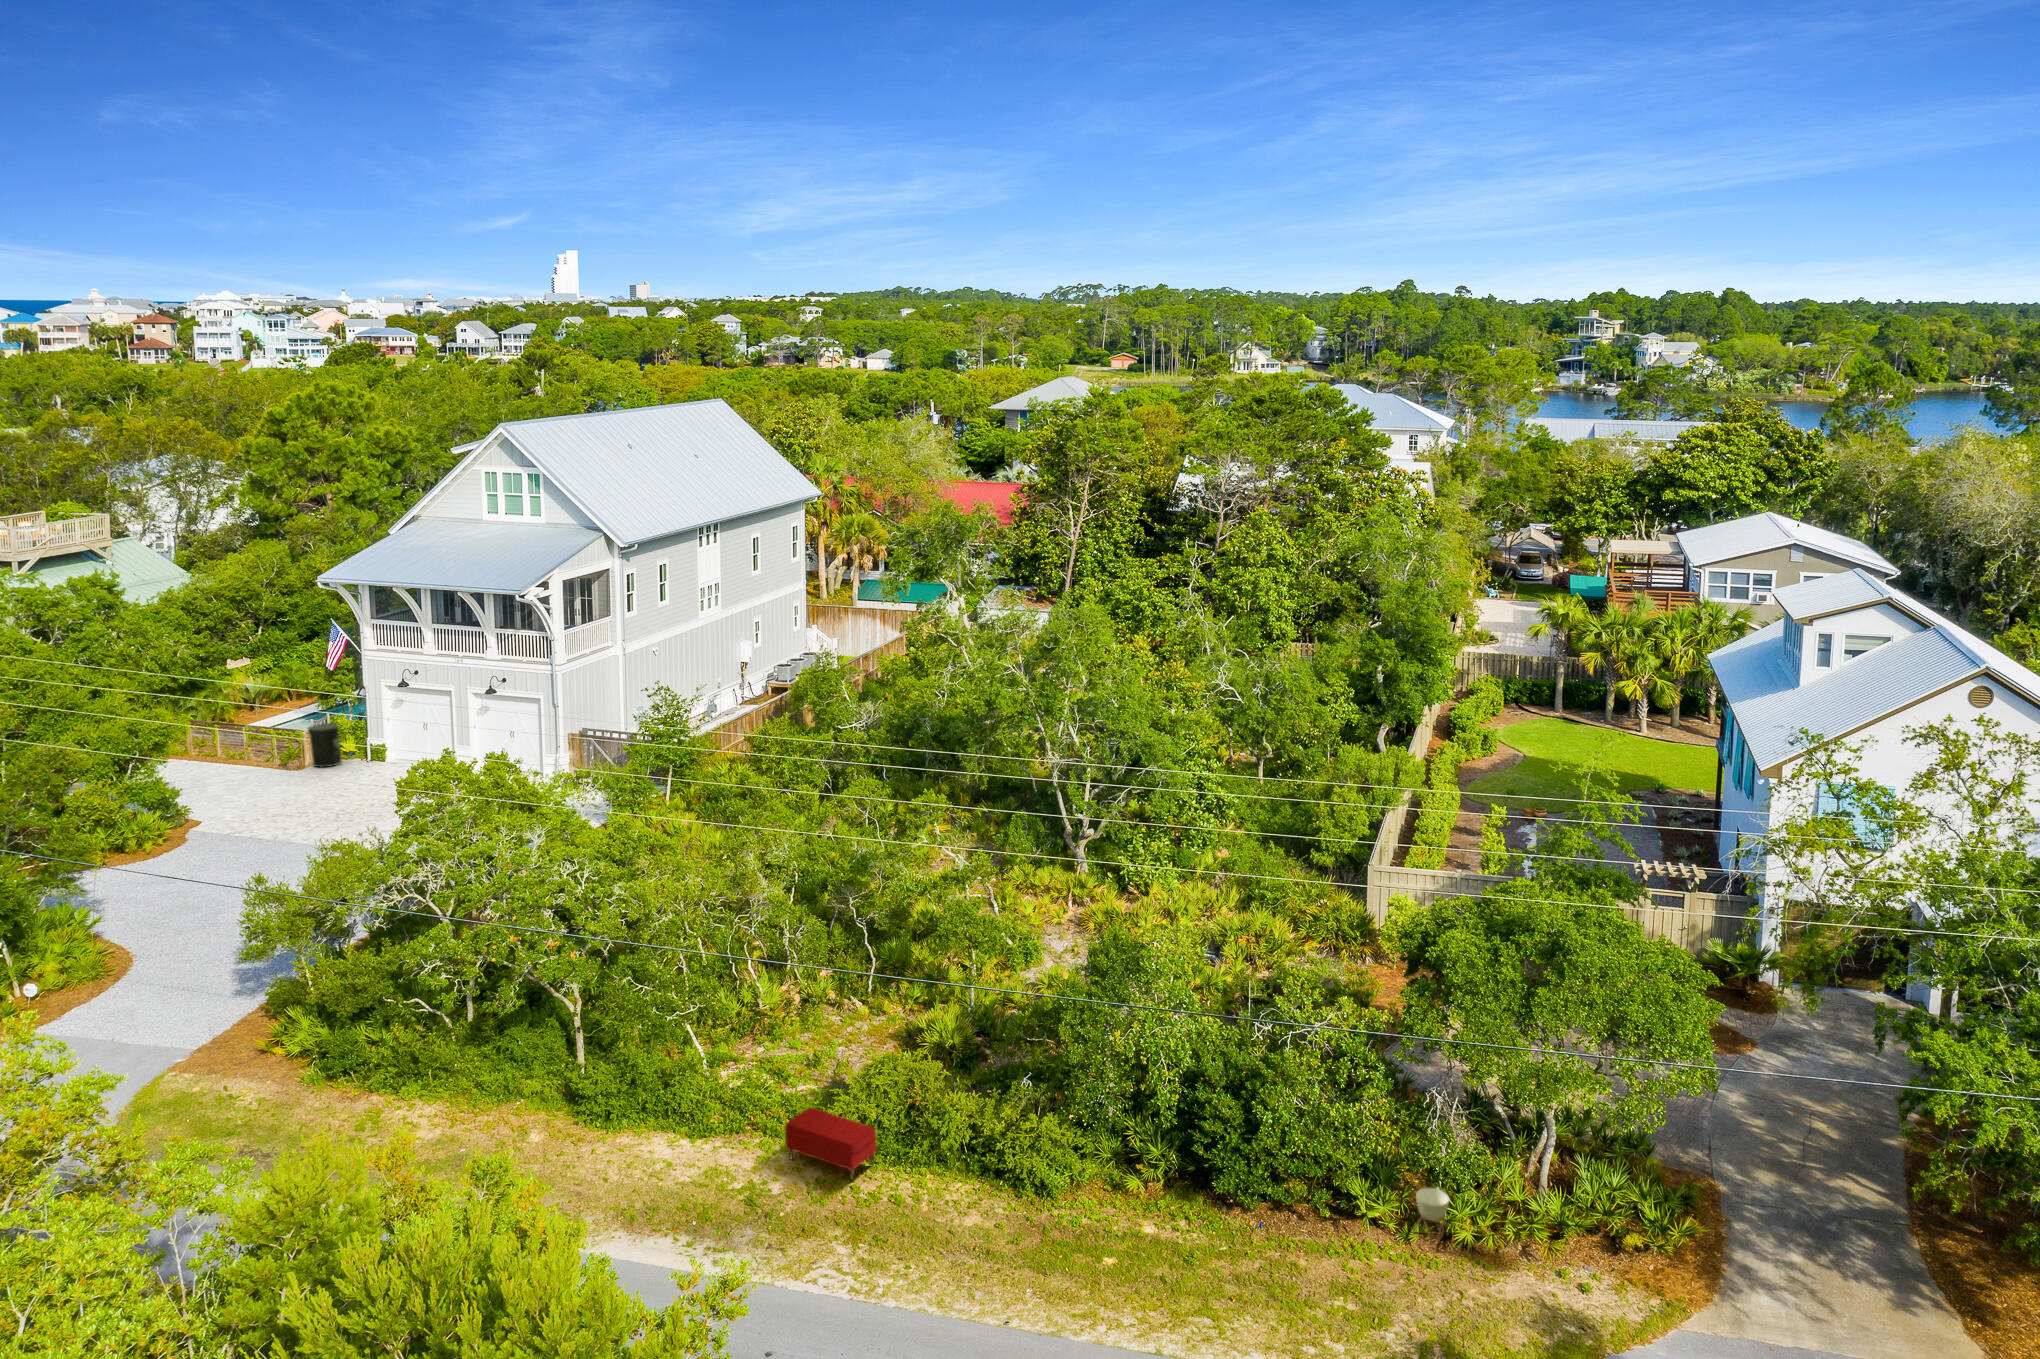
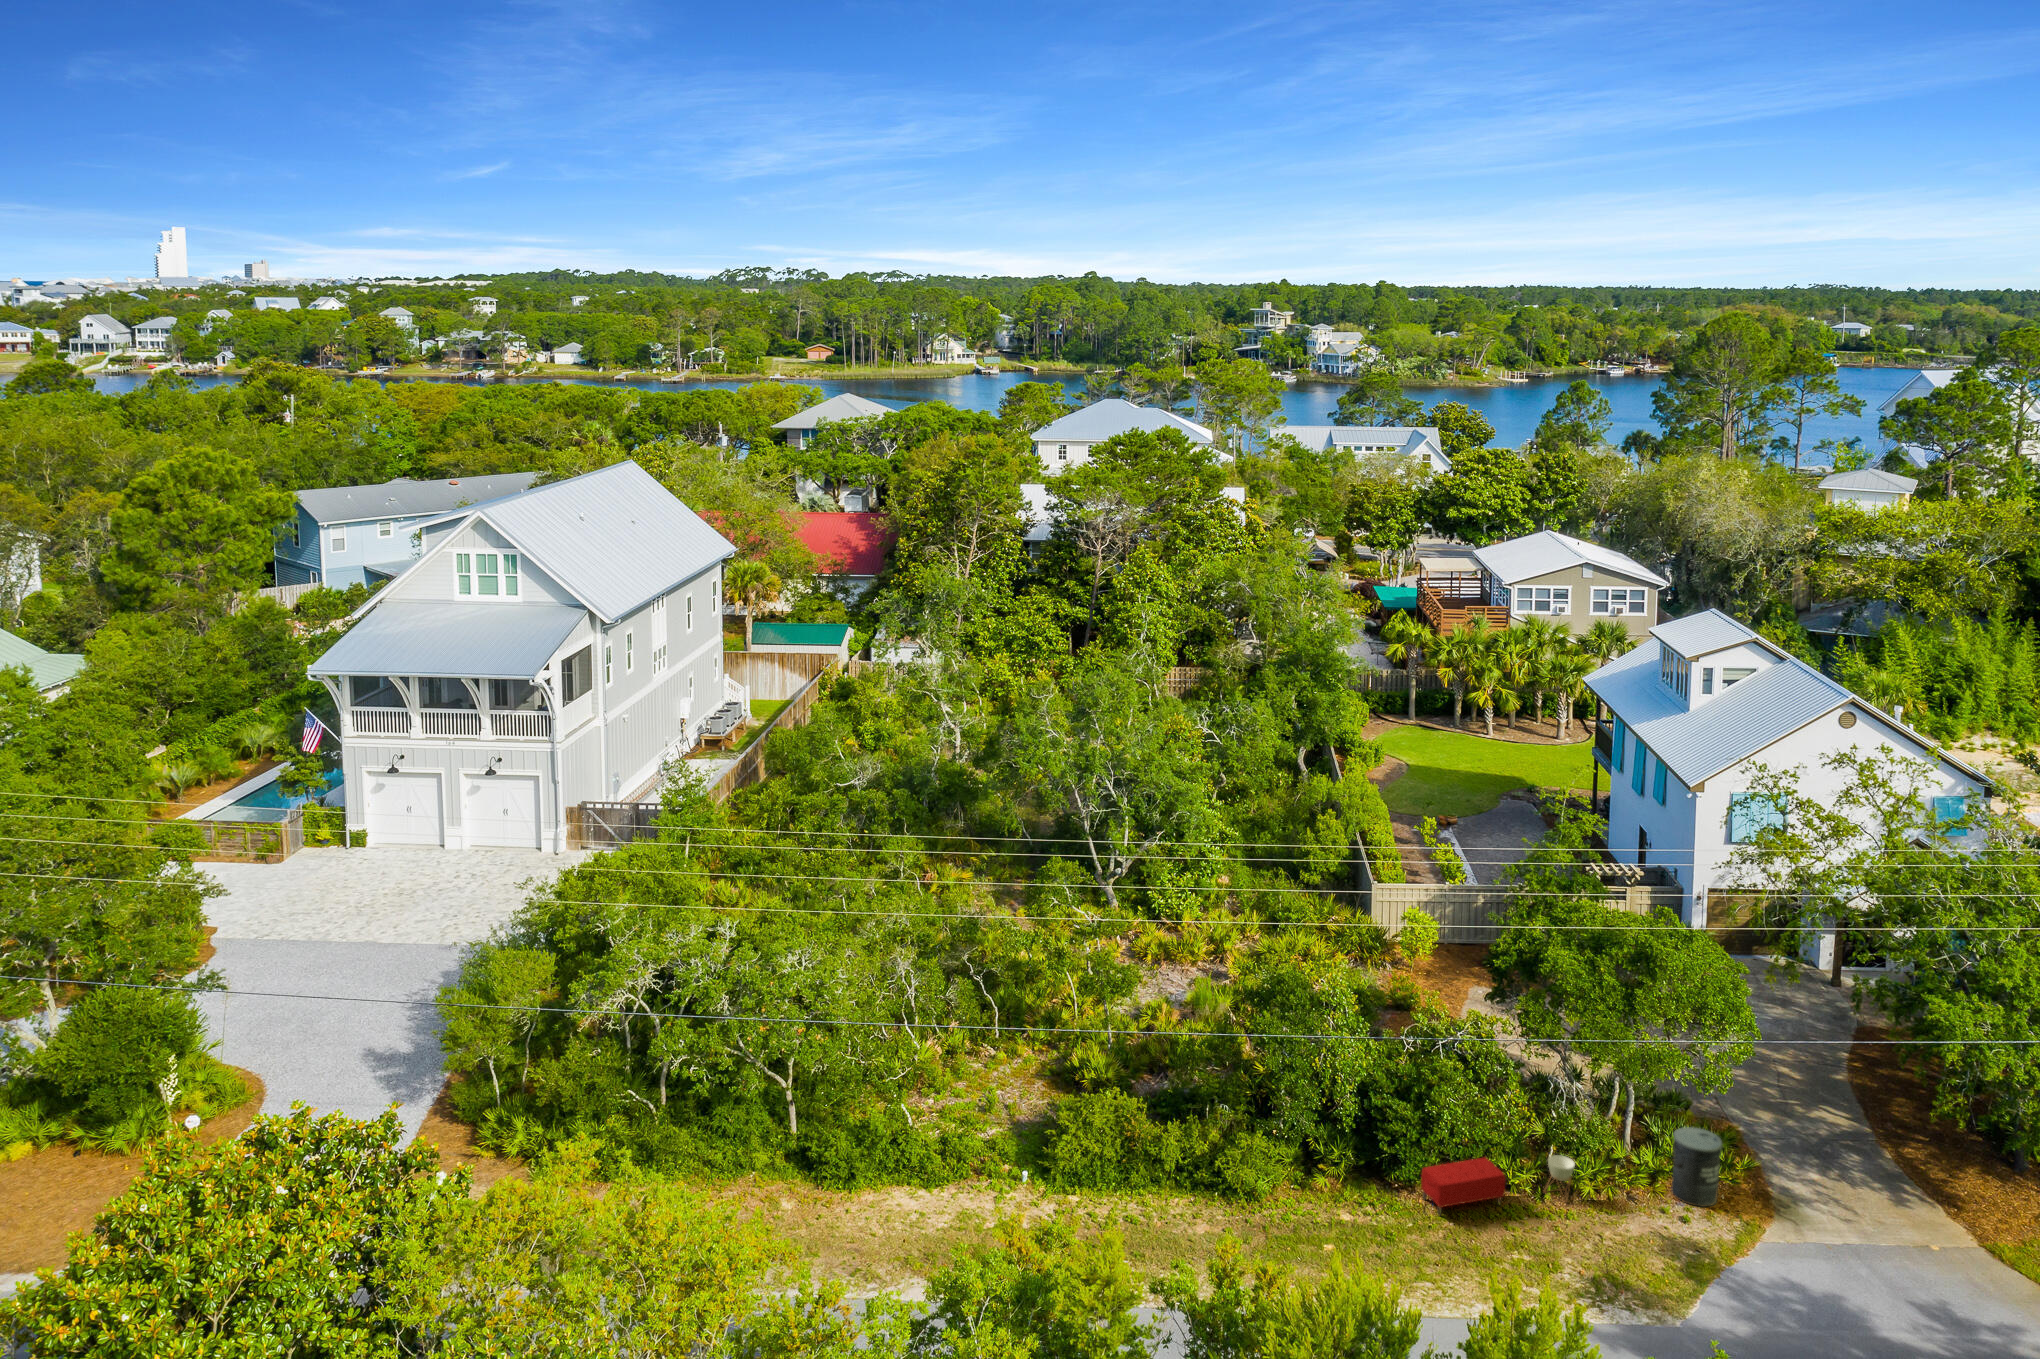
trash can: present [308,722,342,767] -> present [1671,1127,1722,1207]
bench: present [785,1107,876,1180] -> present [1421,1158,1506,1216]

